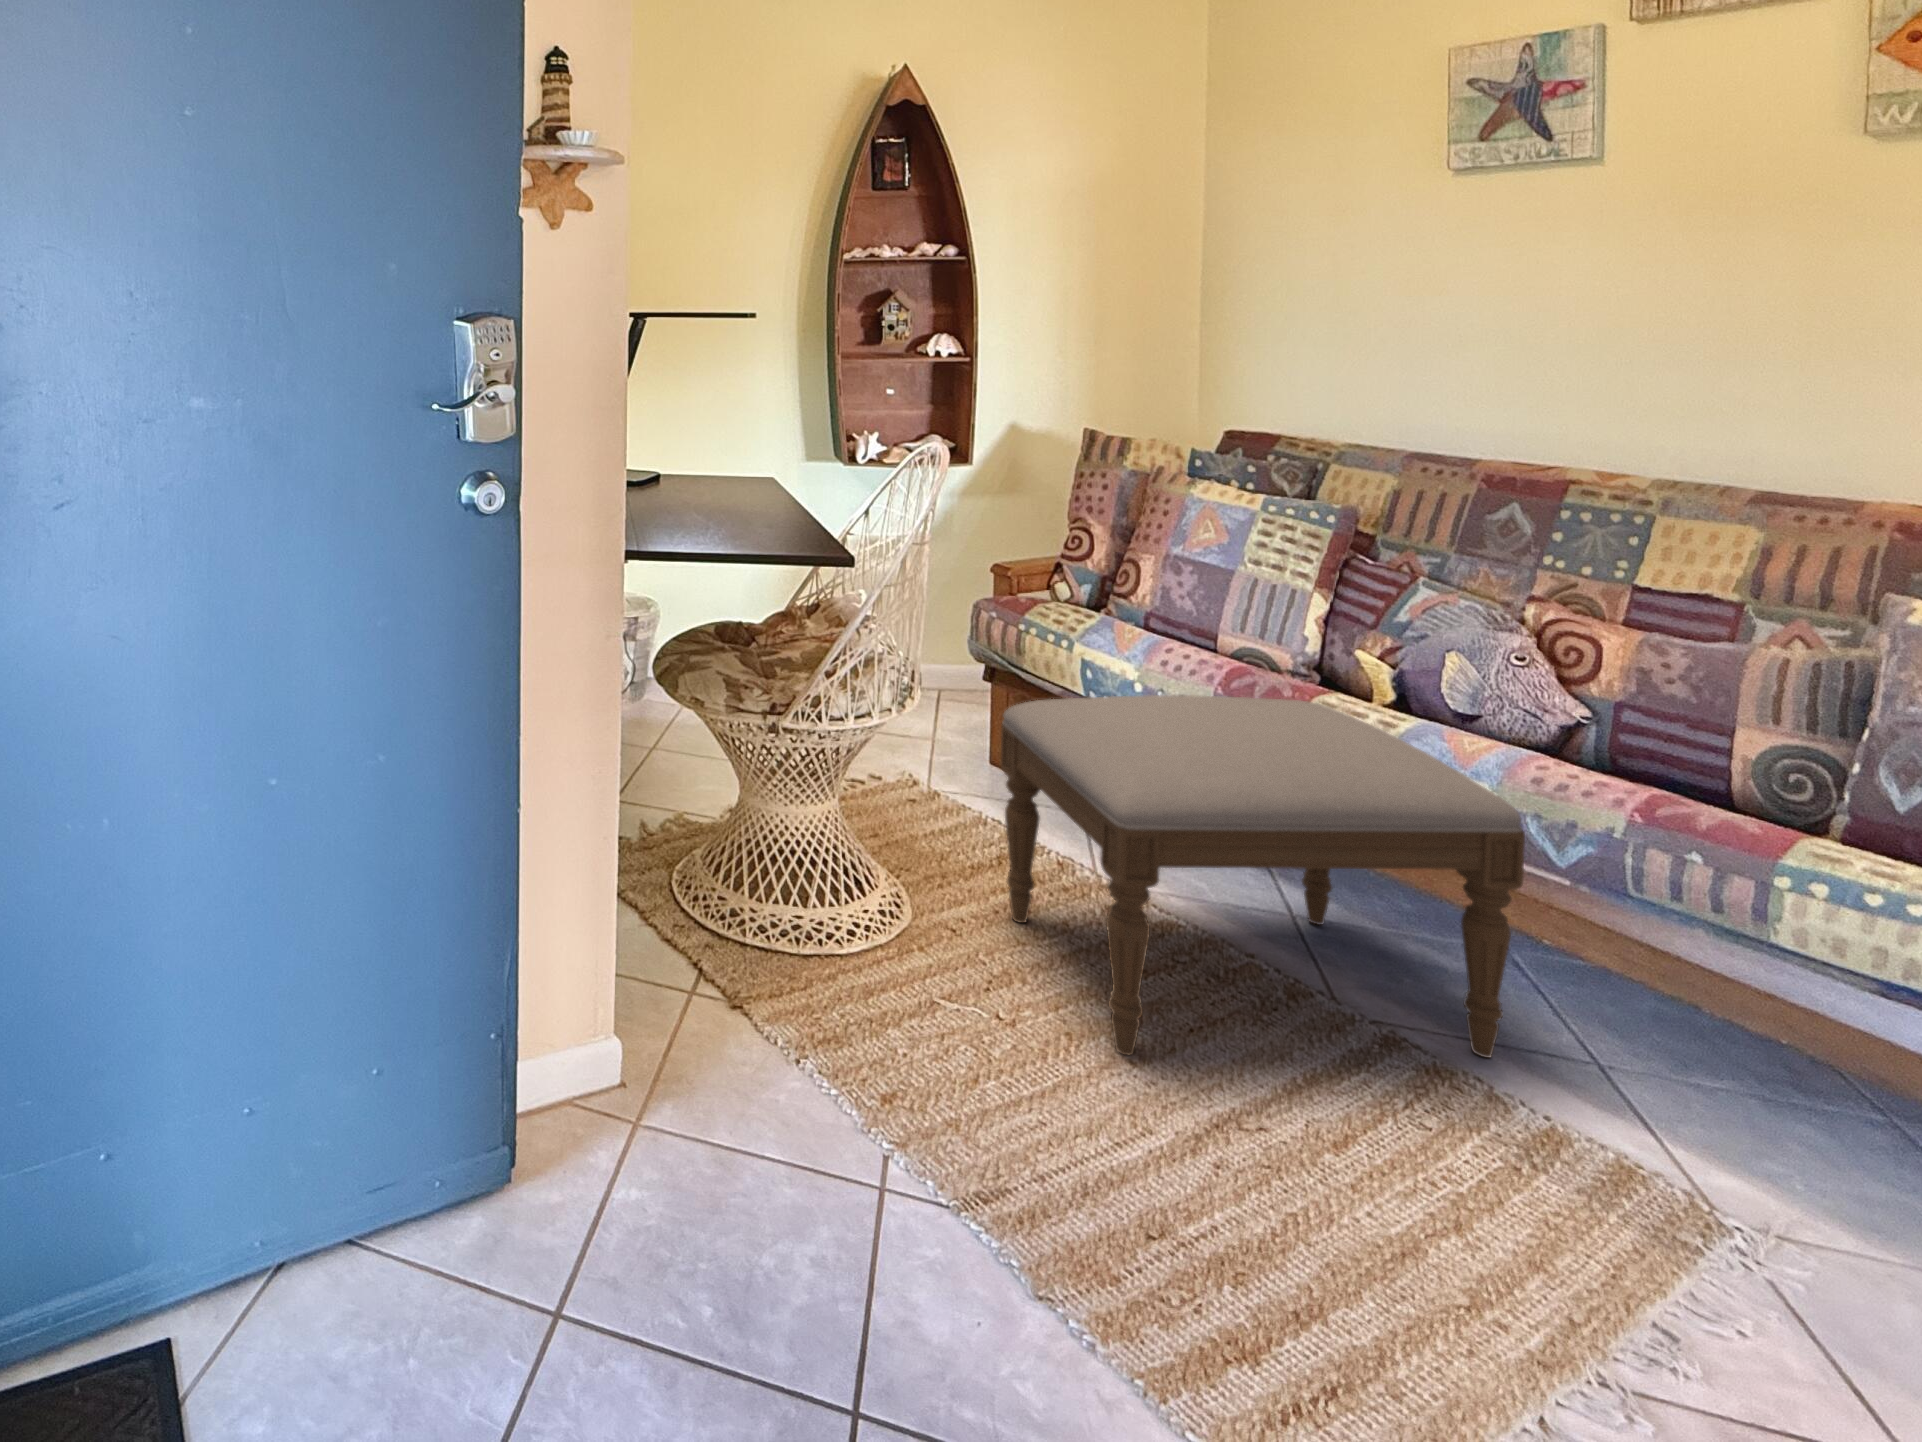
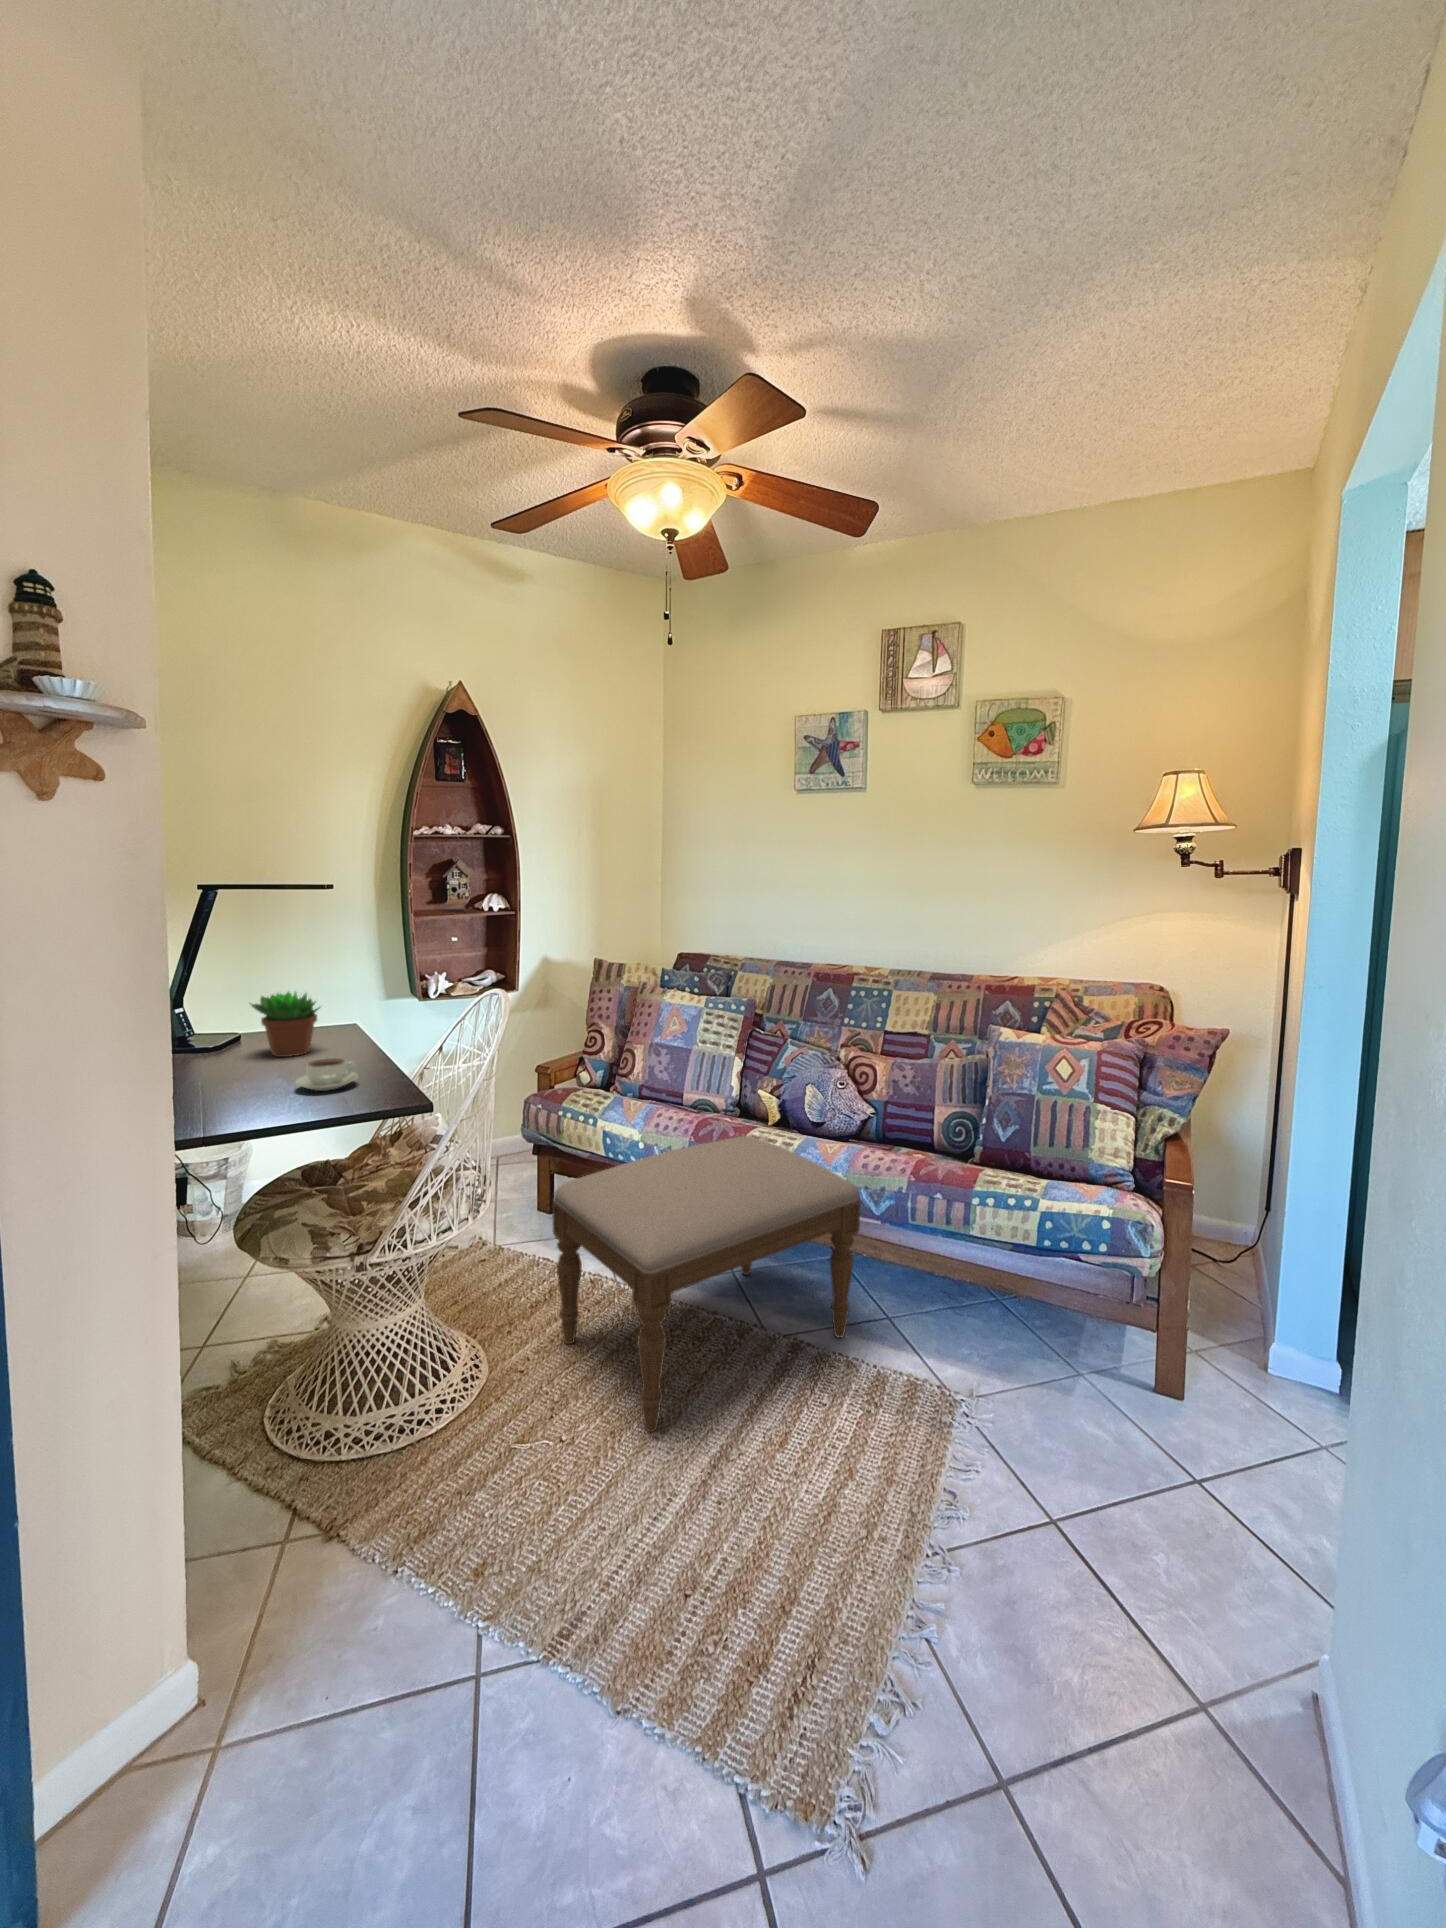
succulent plant: none [672,427,744,500] -> present [251,992,319,1057]
coffee cup: none [715,498,777,532] -> present [295,1058,358,1091]

